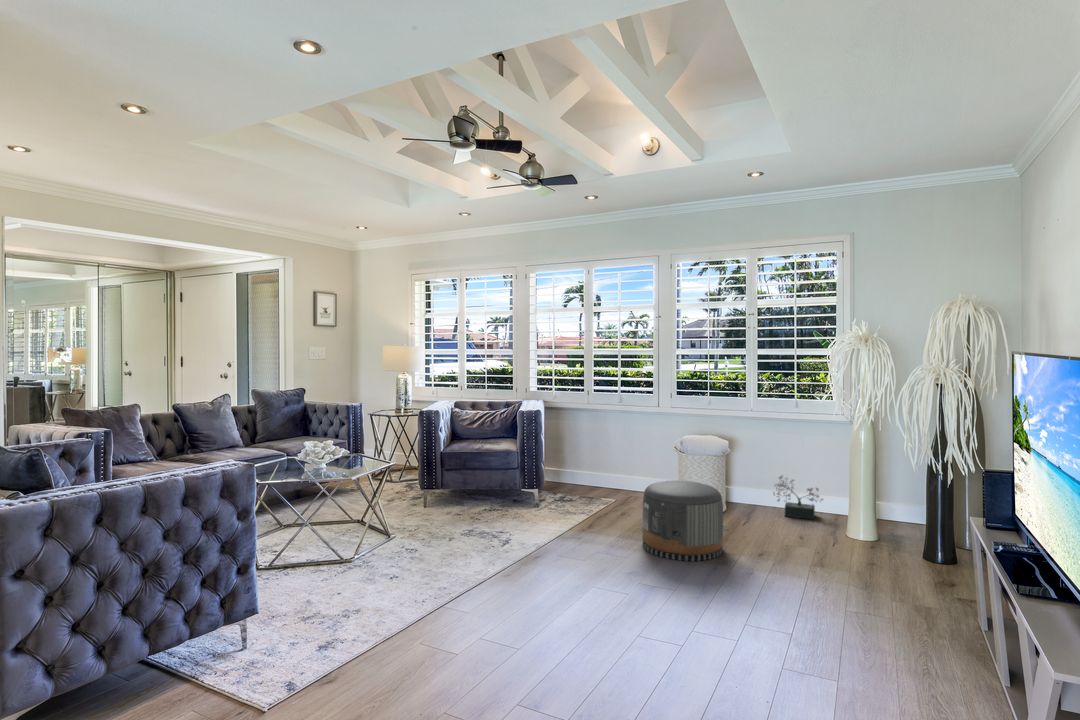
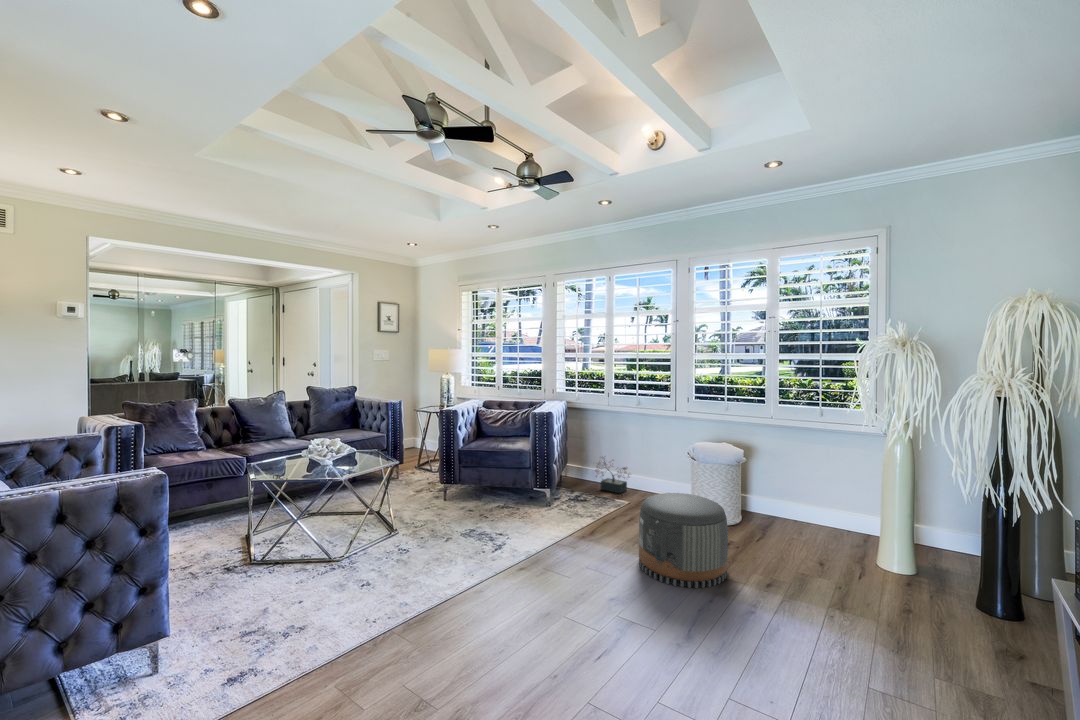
decorative plant: present [773,476,823,519] -> present [595,457,631,493]

